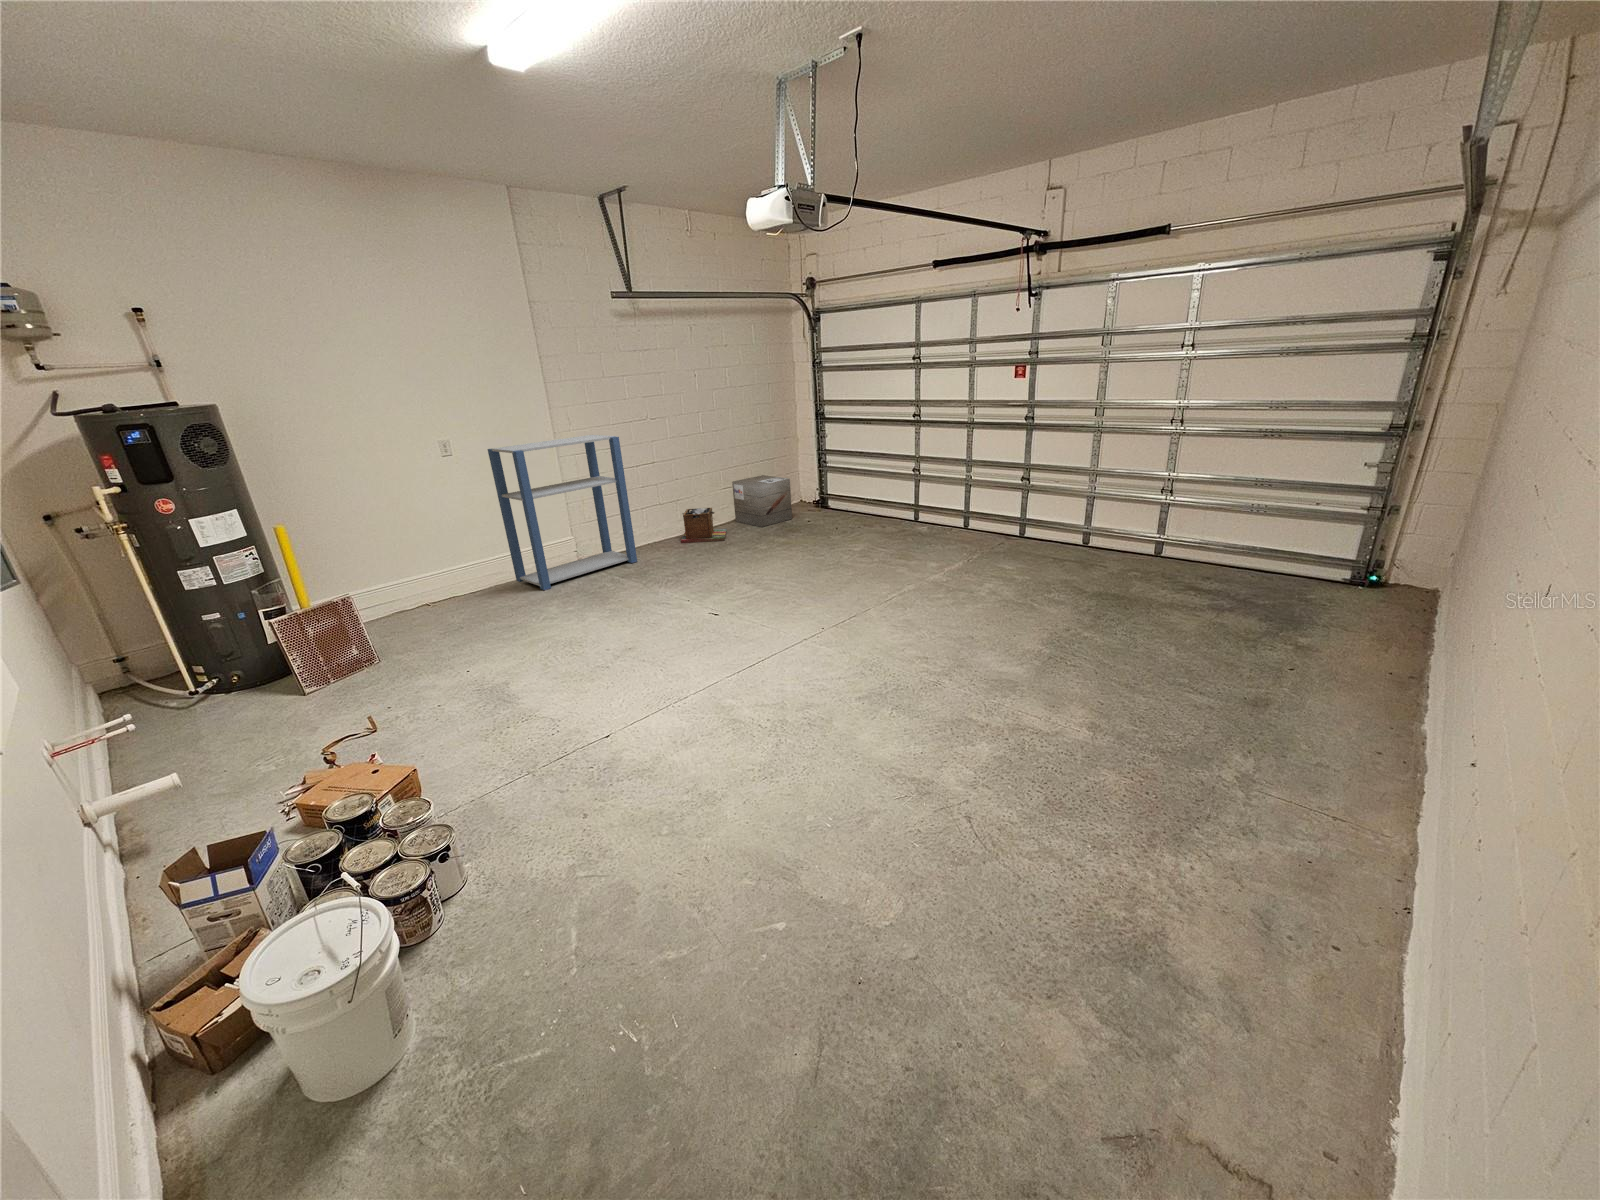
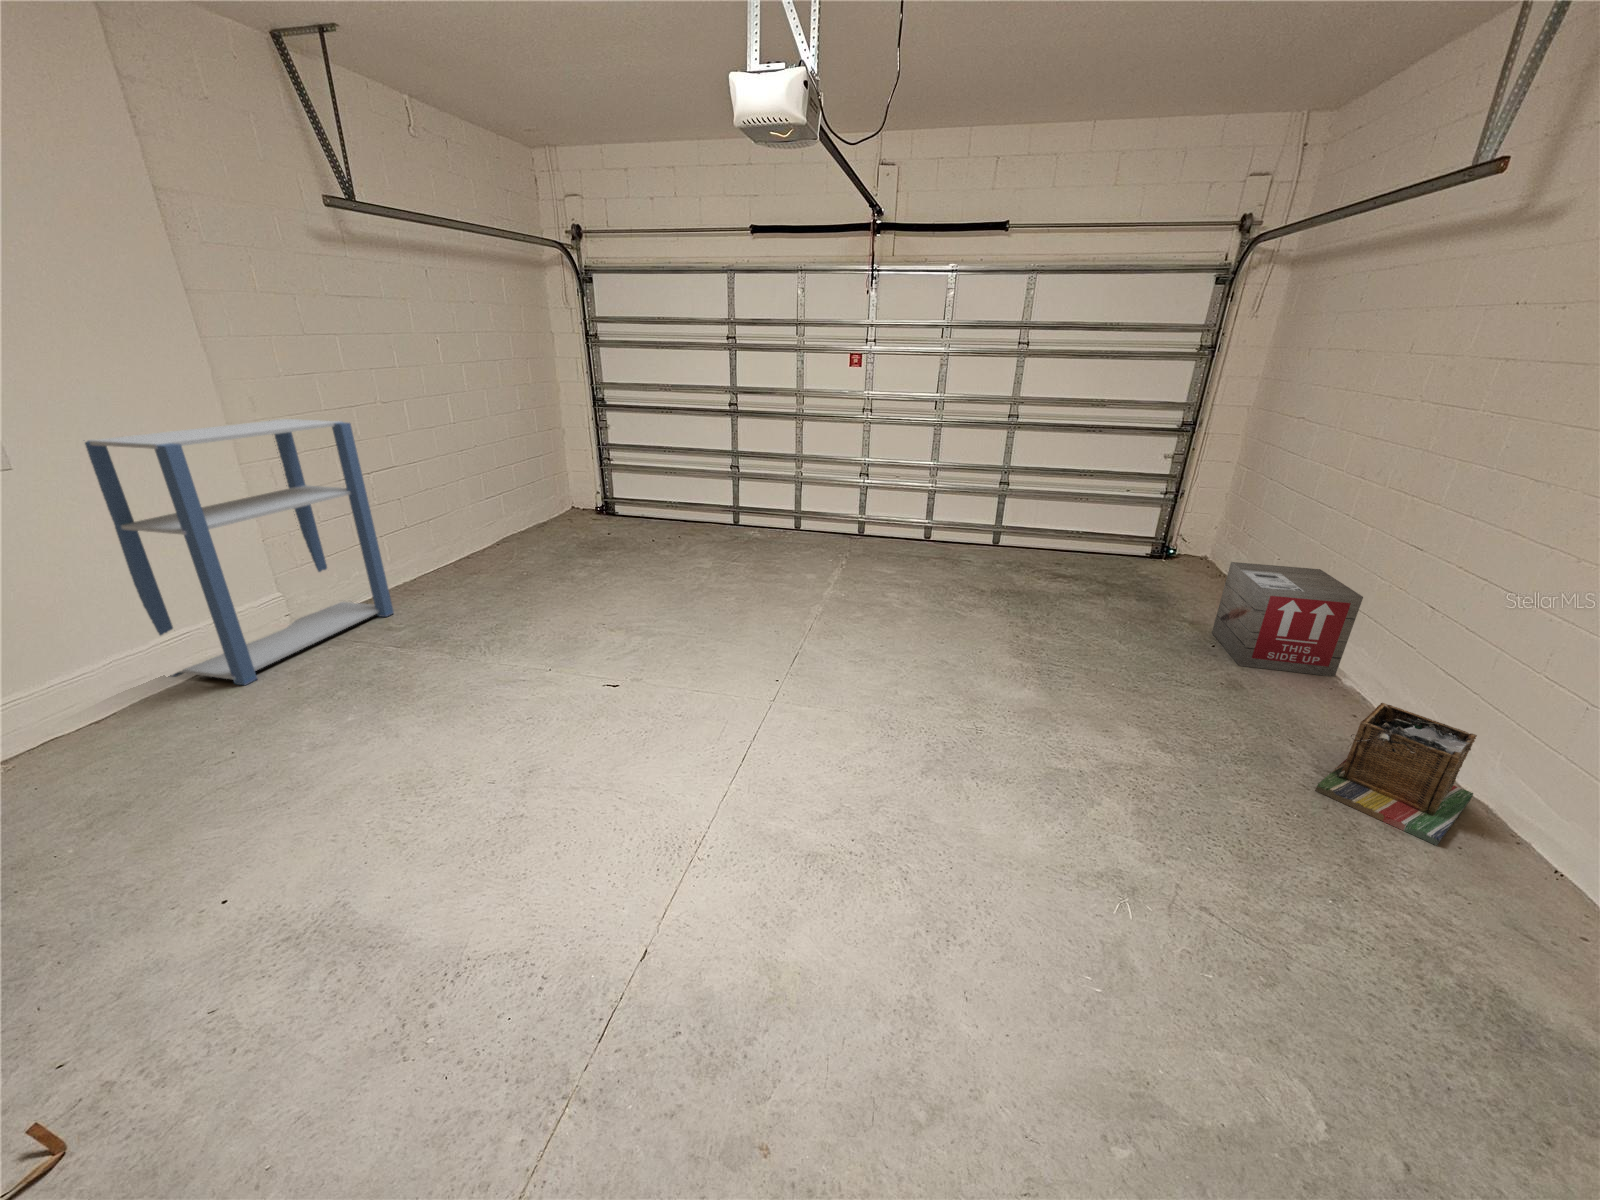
wooden crate: present [732,475,792,527] -> present [1212,562,1363,677]
laundry basket: present [681,508,727,543] -> present [1315,703,1477,846]

